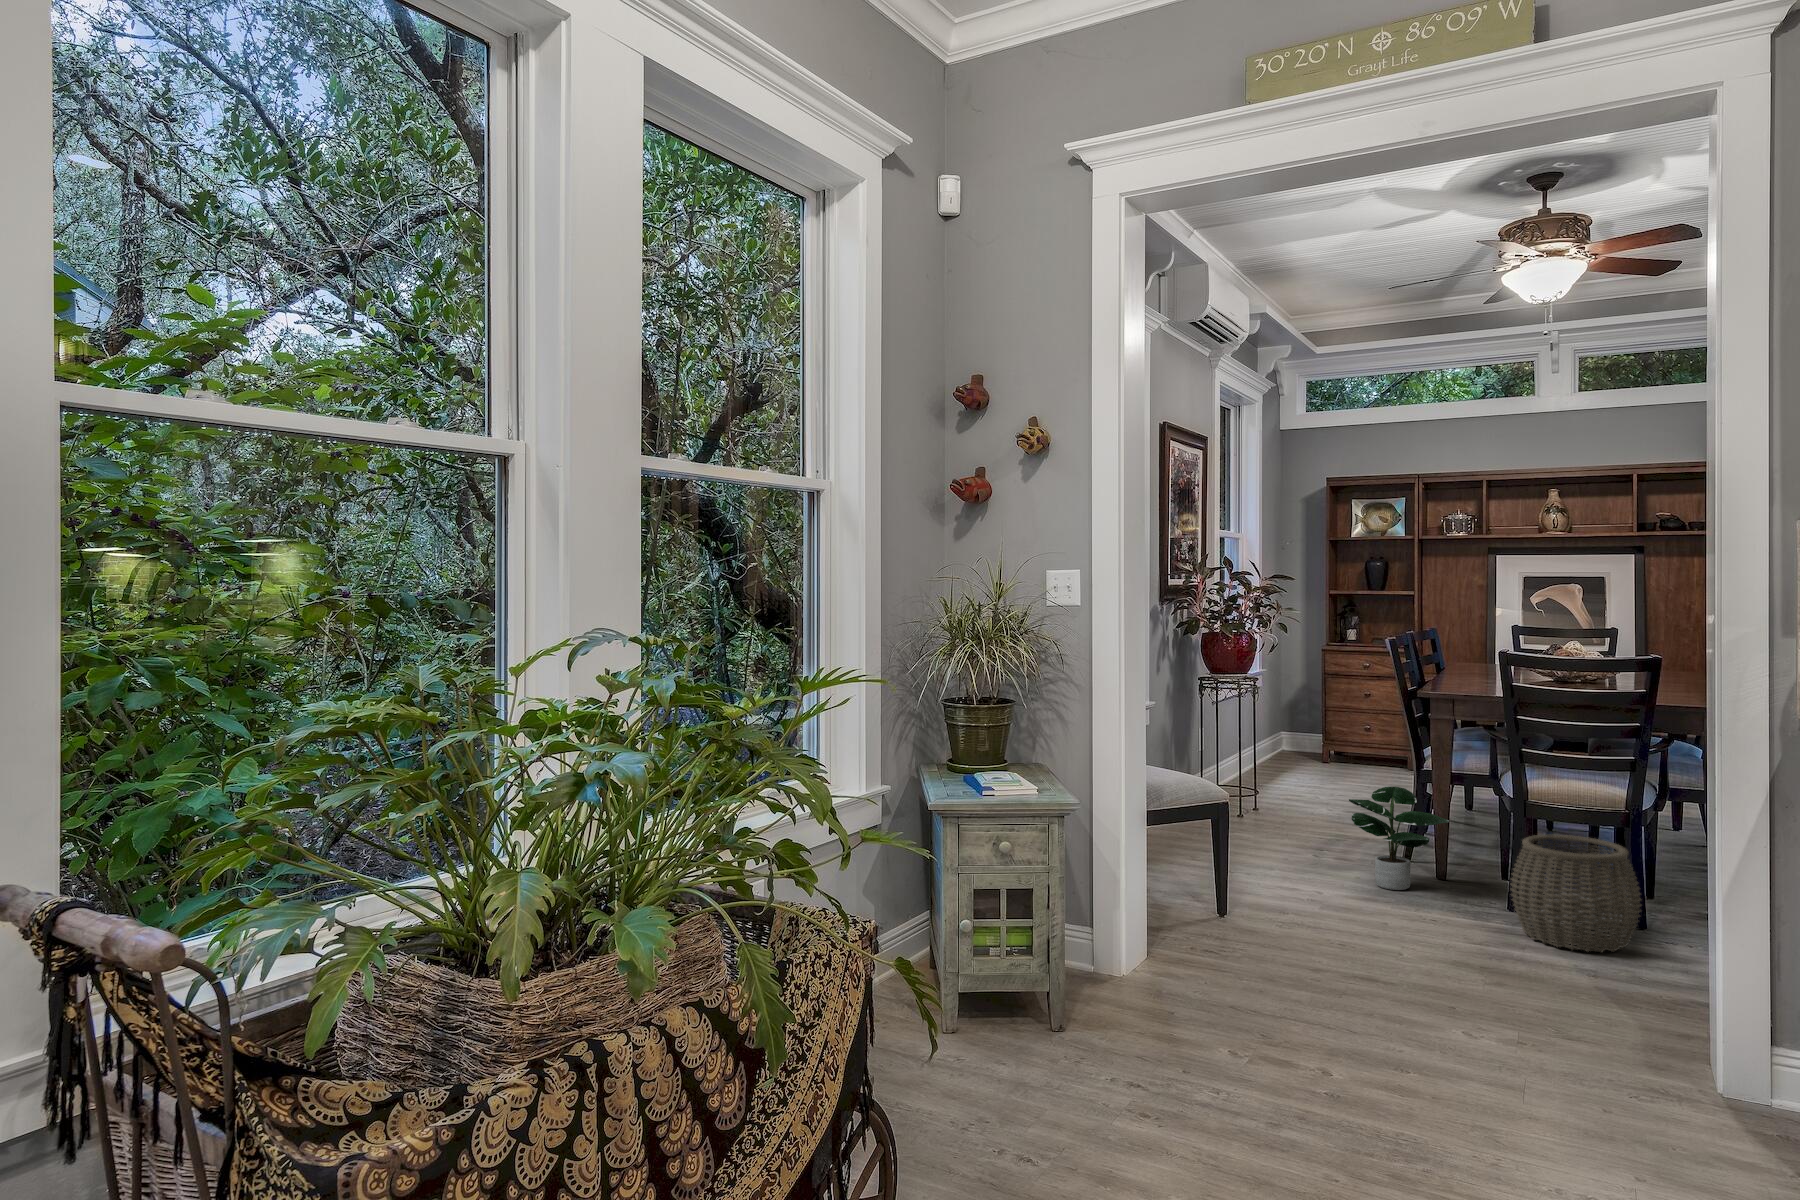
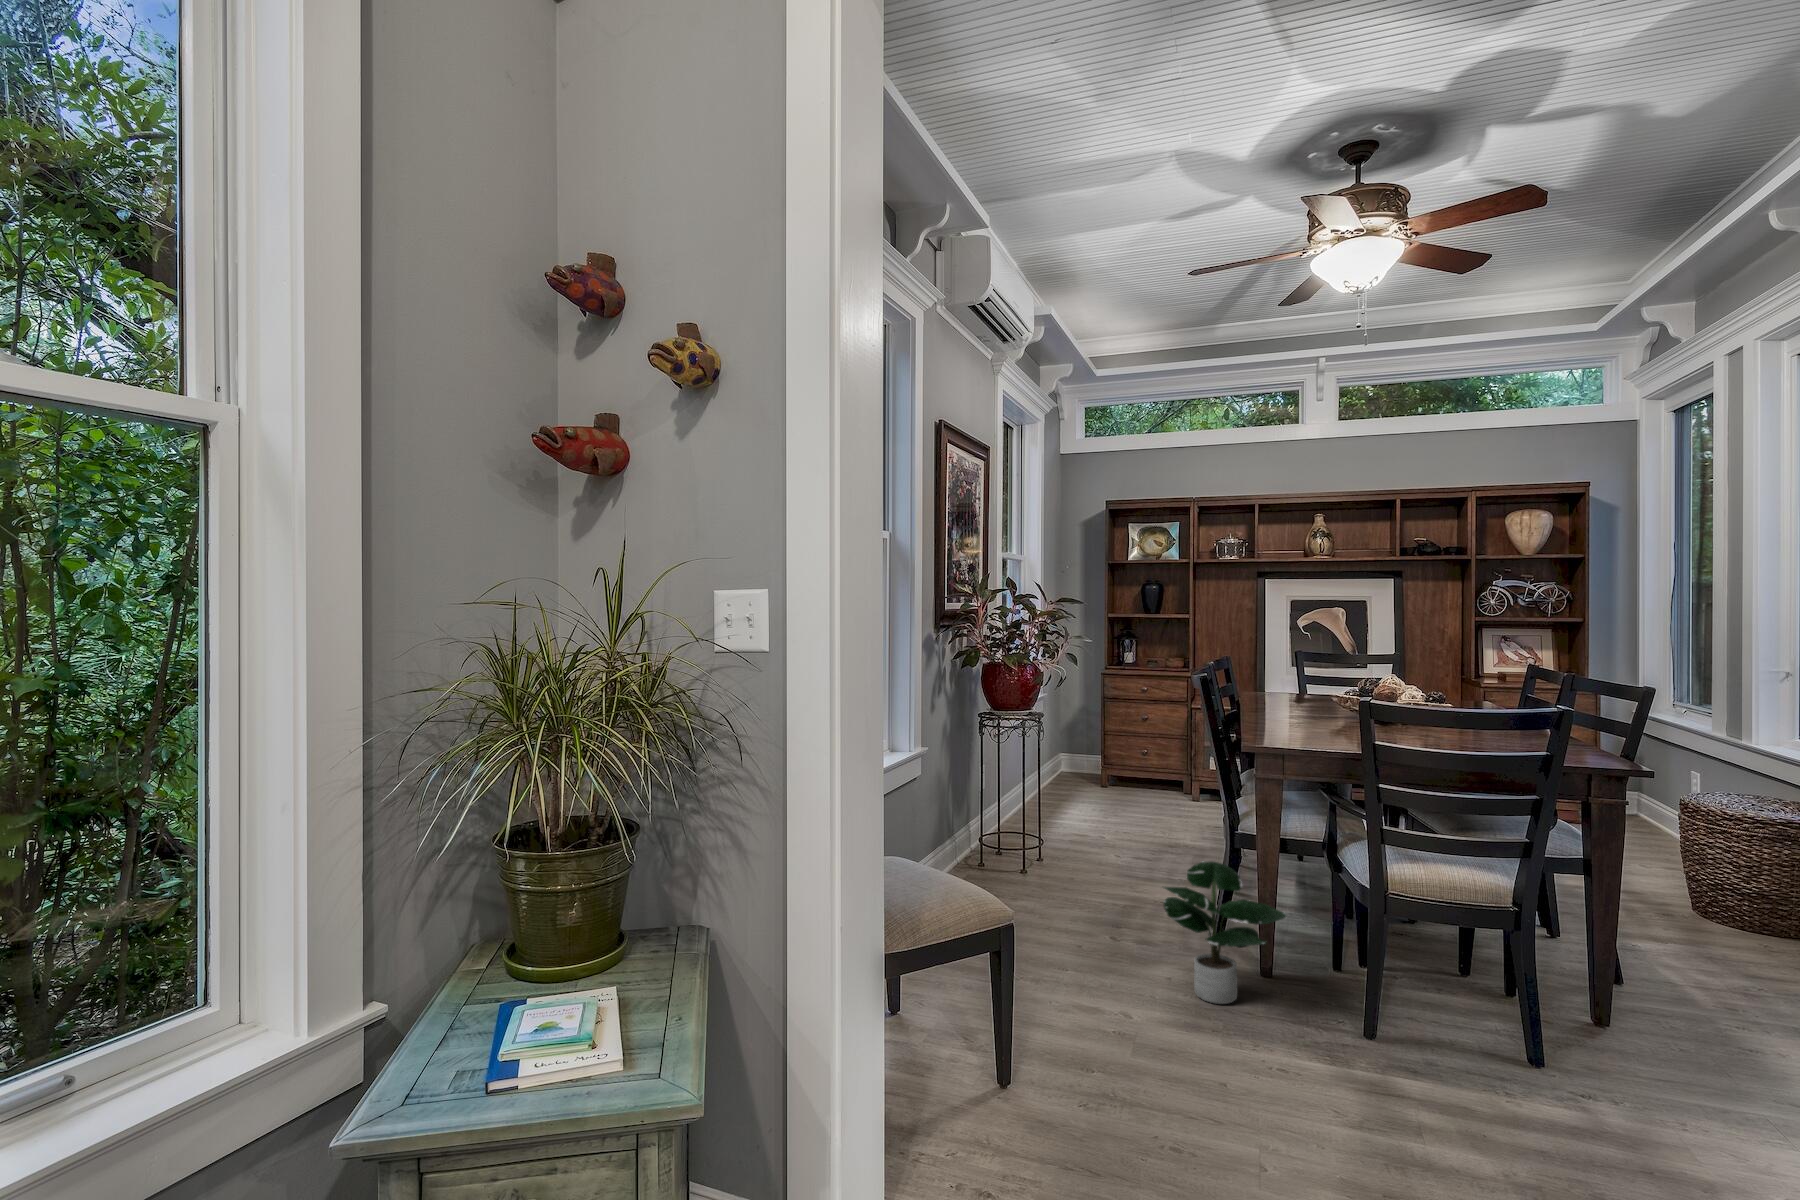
woven basket: present [1511,835,1641,952] -> none [1386,947,1571,1137]

